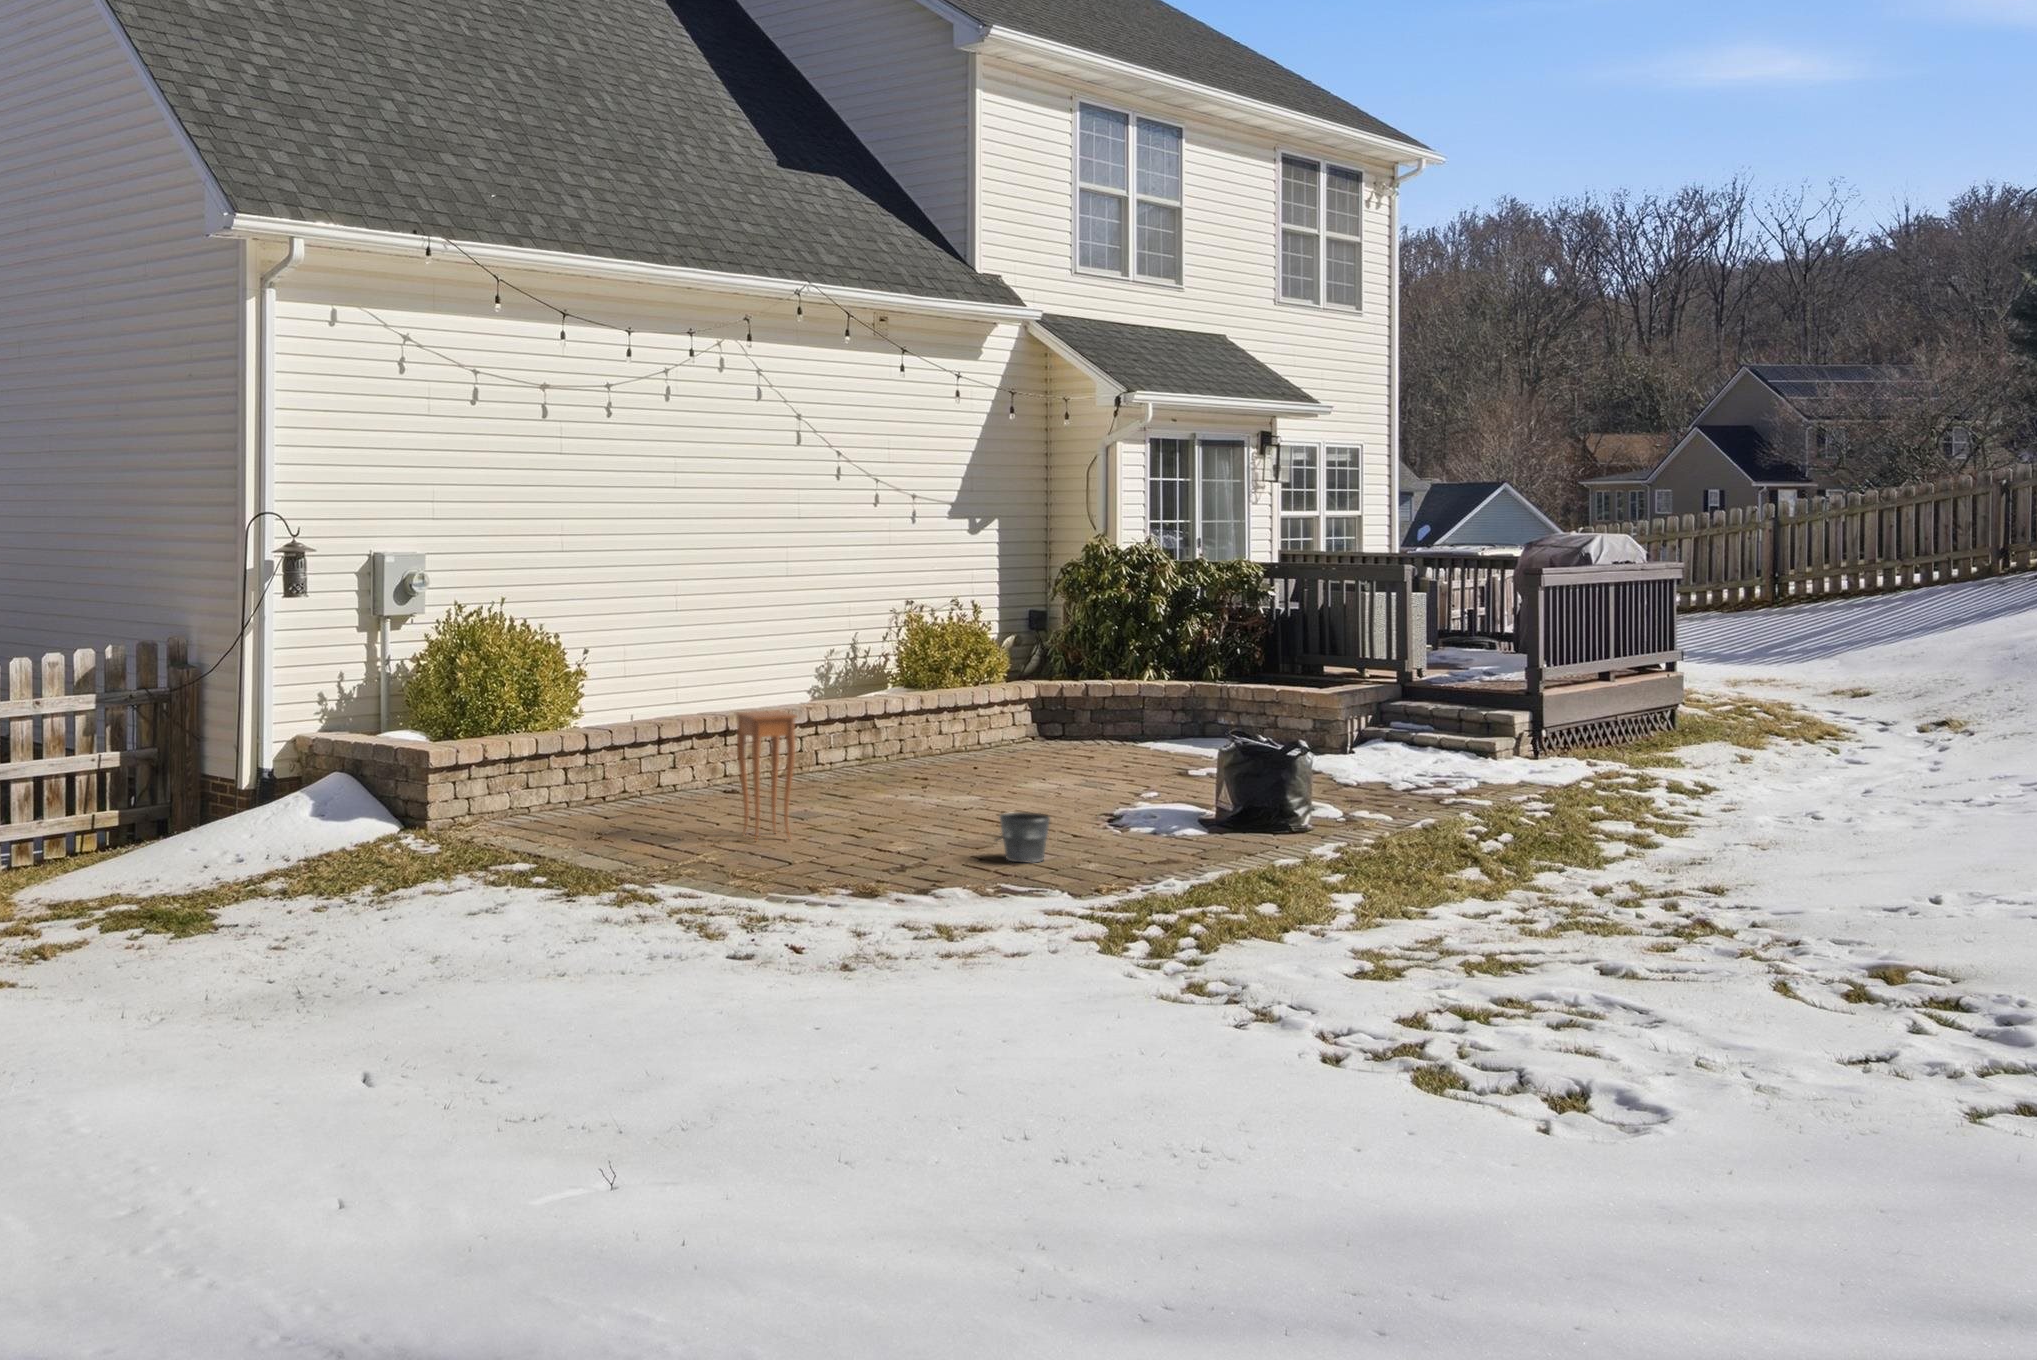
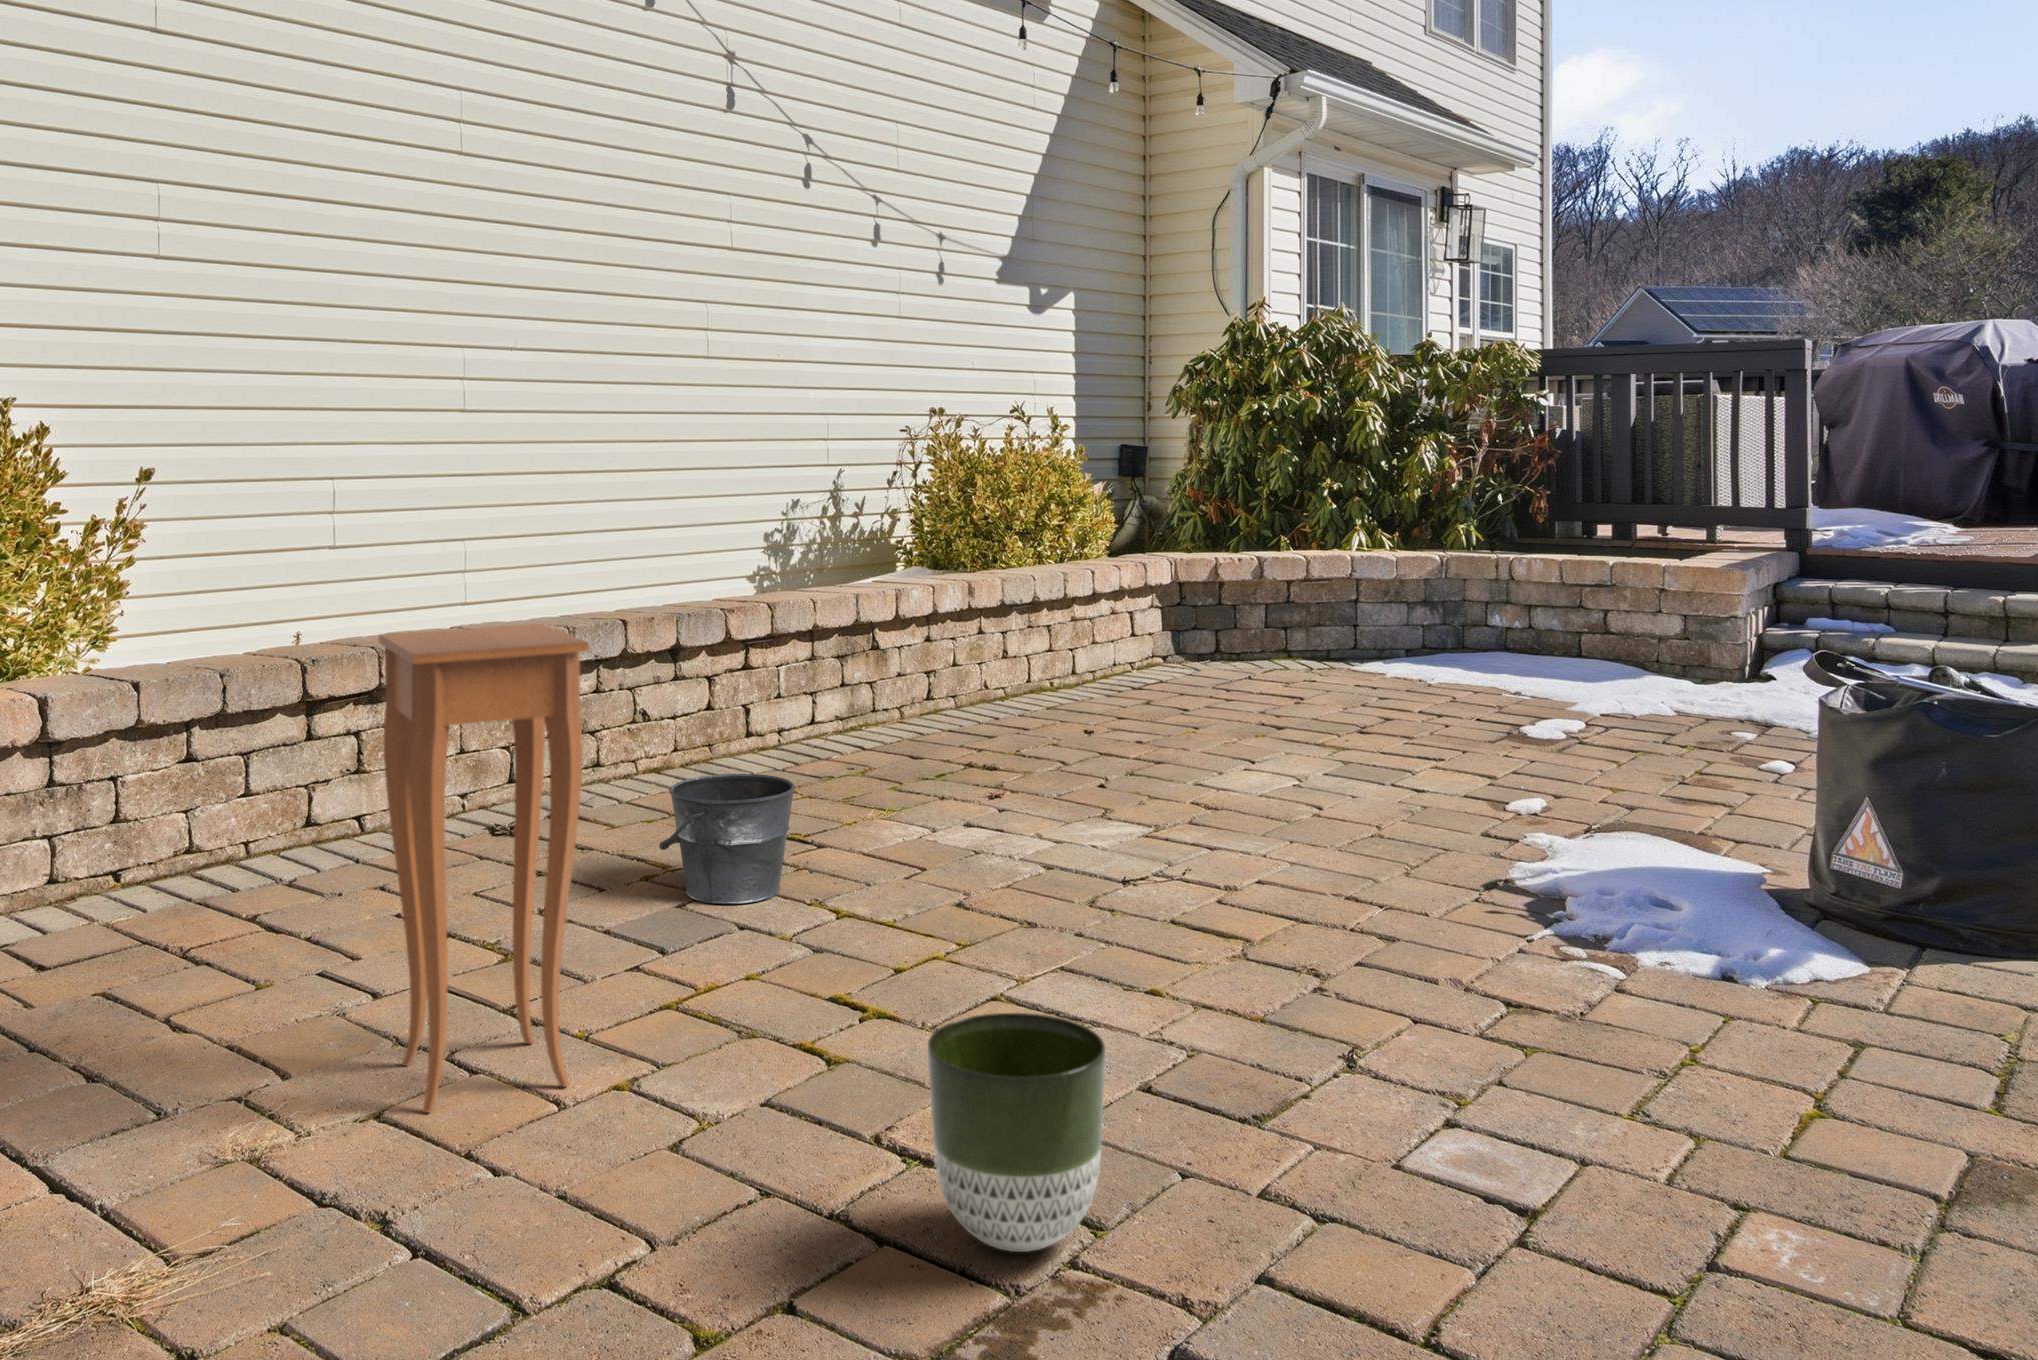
planter: none [891,809,933,860] -> present [928,1013,1105,1252]
bucket: present [995,812,1050,863] -> present [659,774,796,904]

